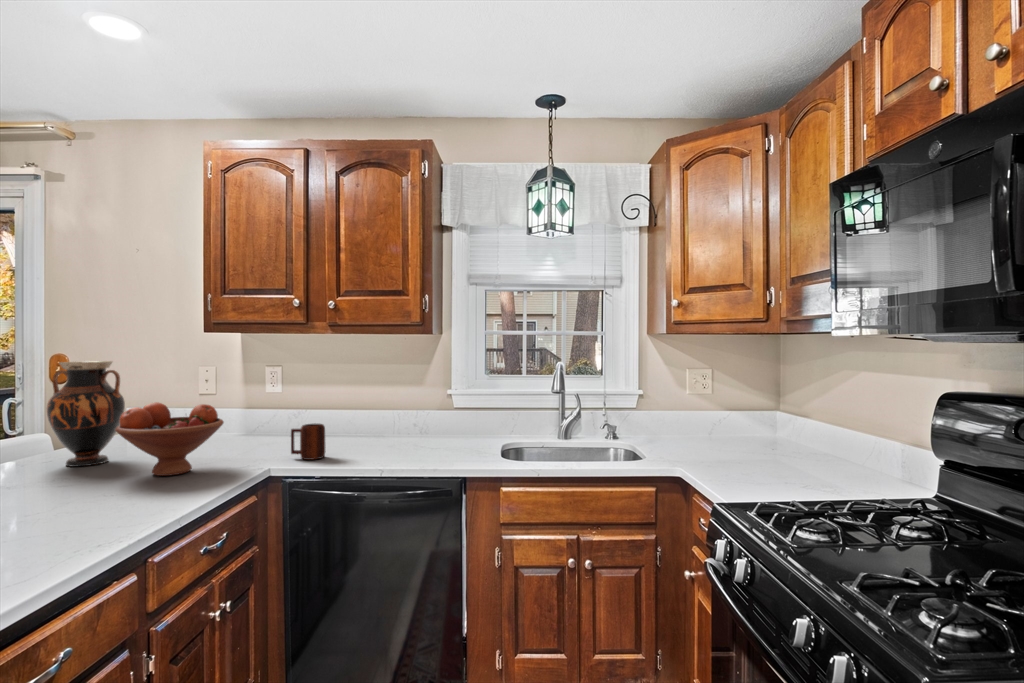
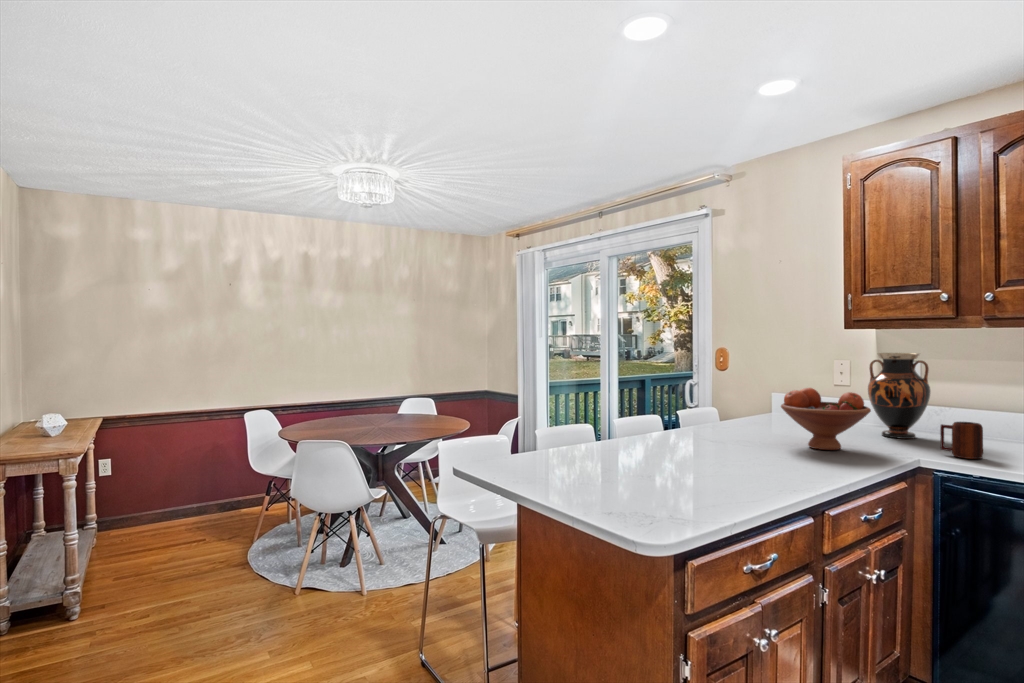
vase: present [46,361,125,467] -> present [868,353,931,439]

